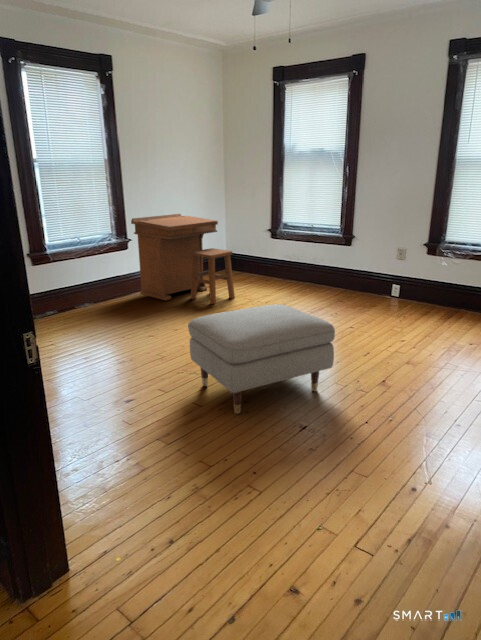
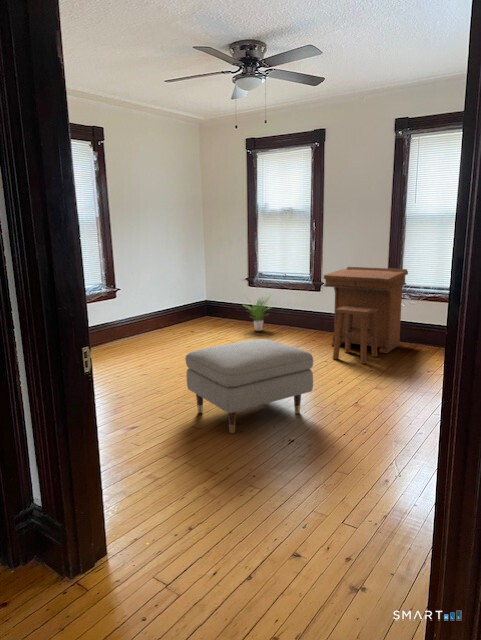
desk: present [131,214,235,304] -> present [324,267,408,364]
potted plant: none [264,247,301,287] -> present [248,298,270,331]

